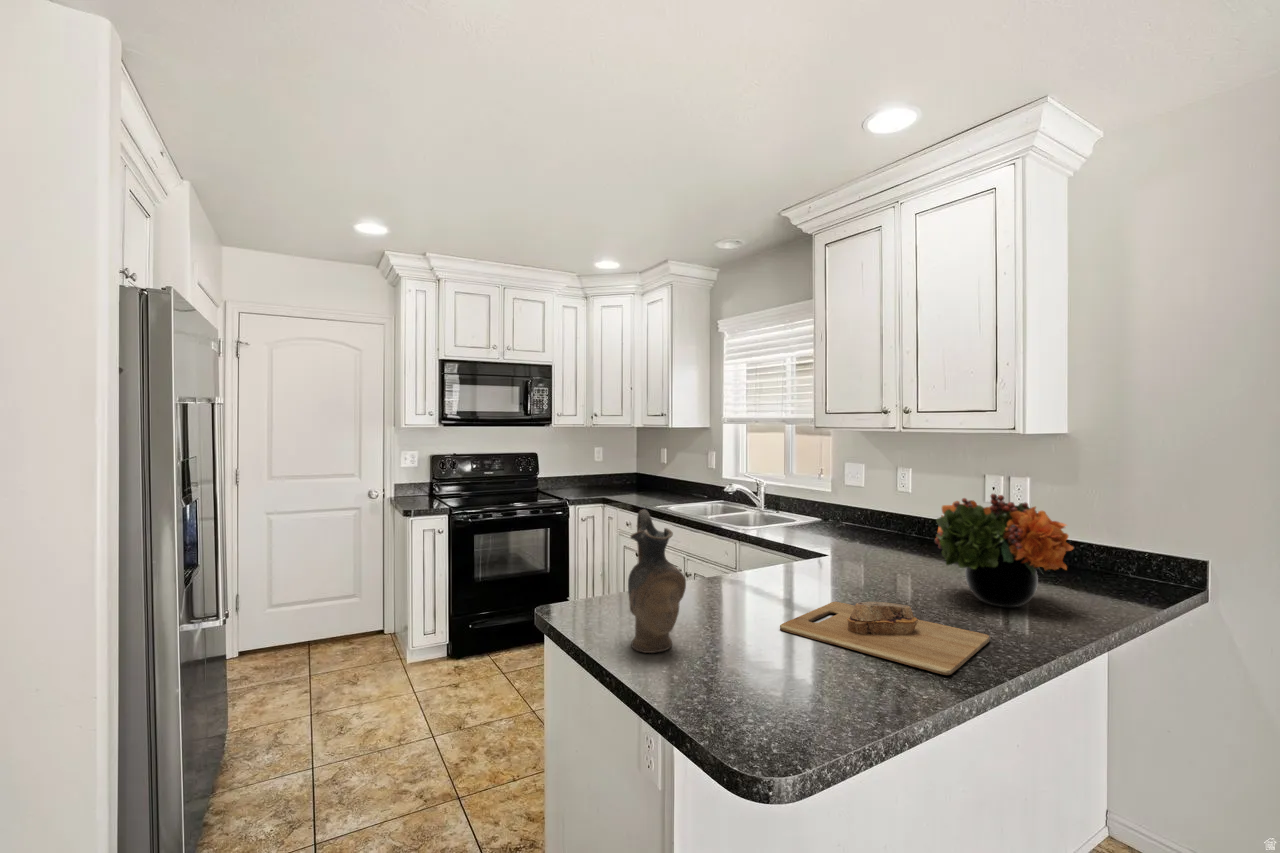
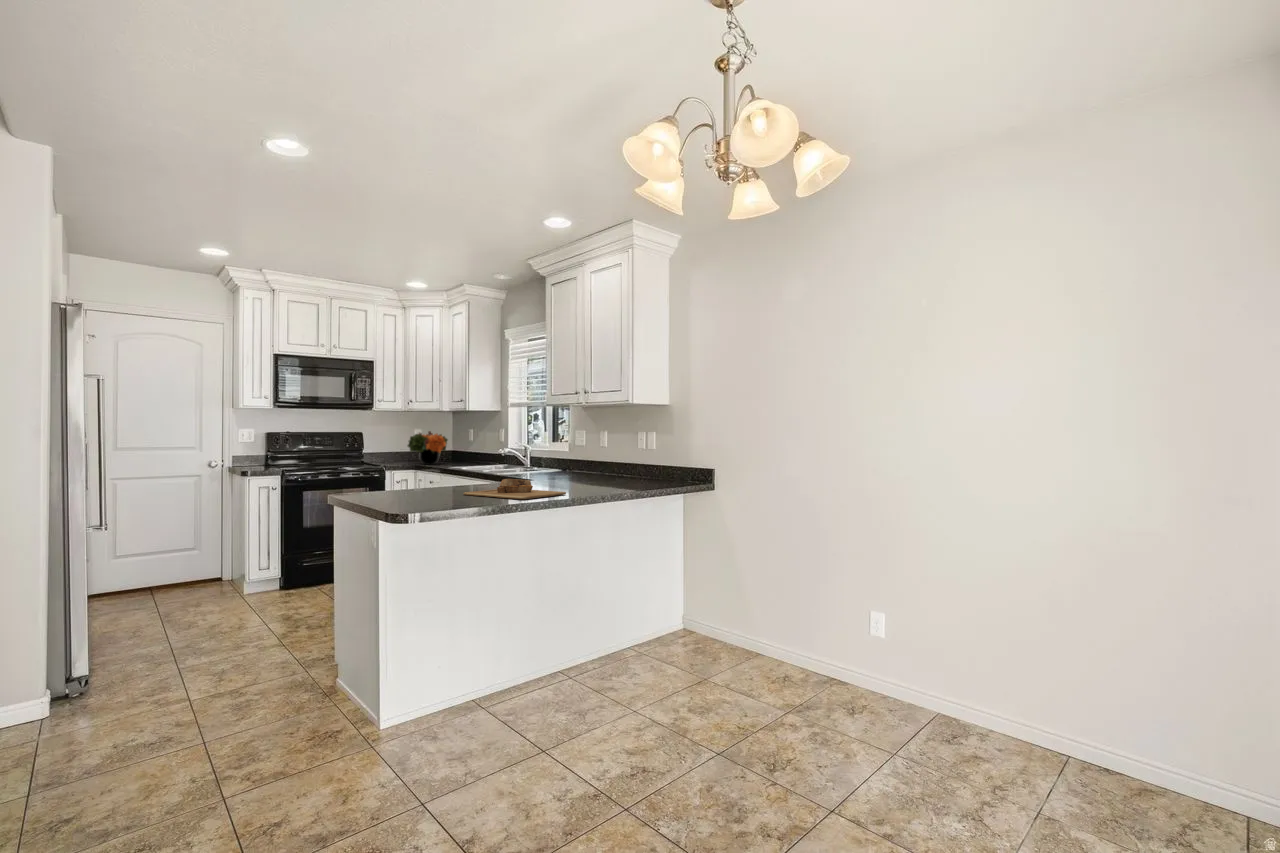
flower arrangement: present [935,494,1073,607] -> present [408,431,447,464]
ceramic pitcher: present [628,510,686,653] -> none [374,430,405,499]

